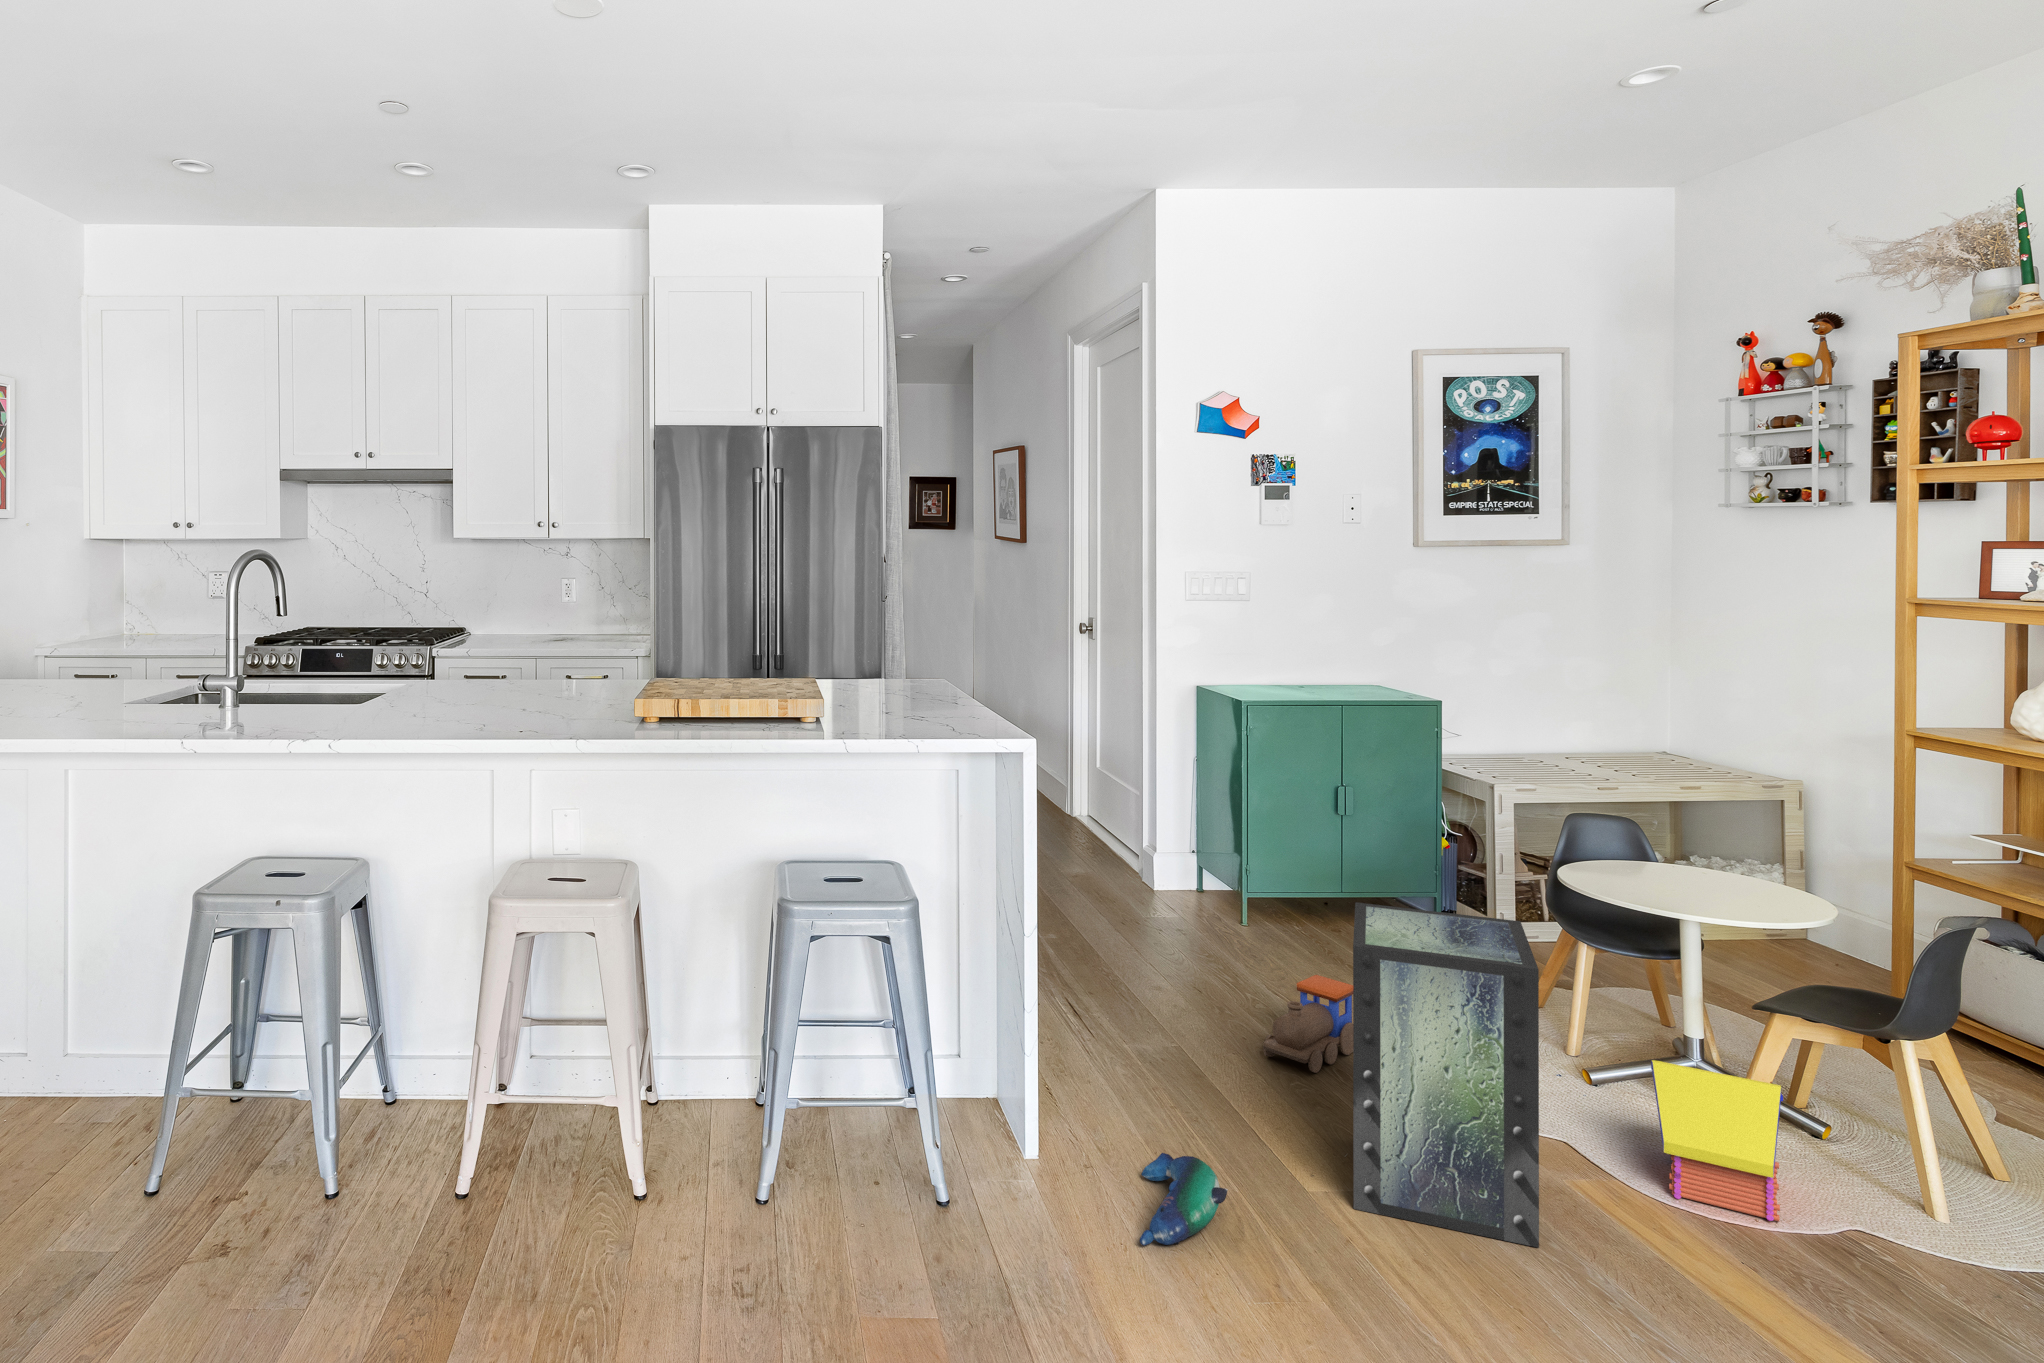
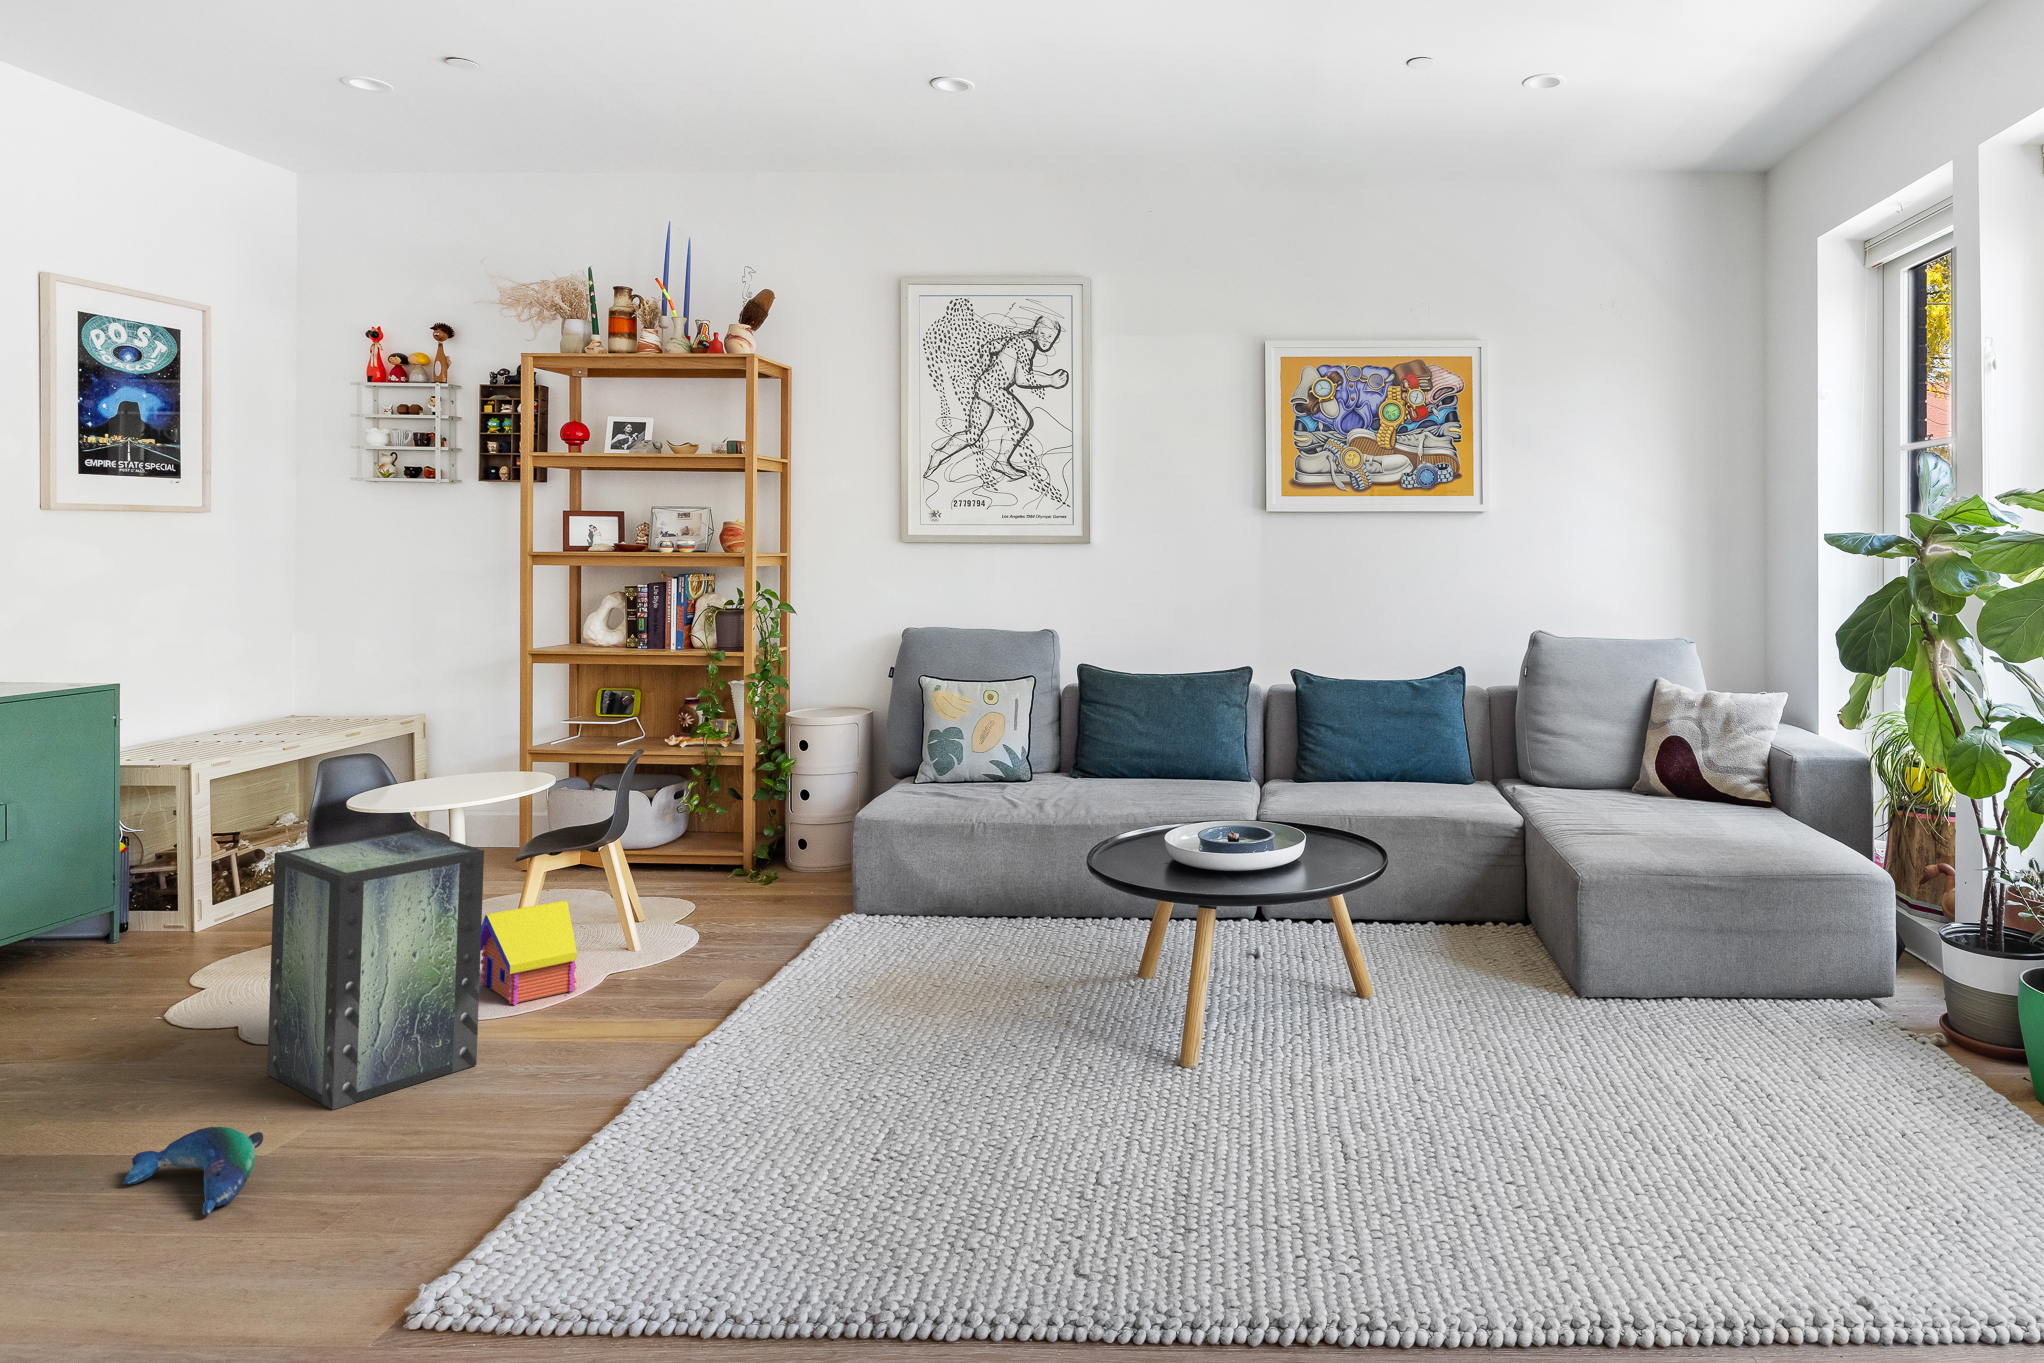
toy train: present [1263,975,1353,1073] -> none [93,961,175,1063]

